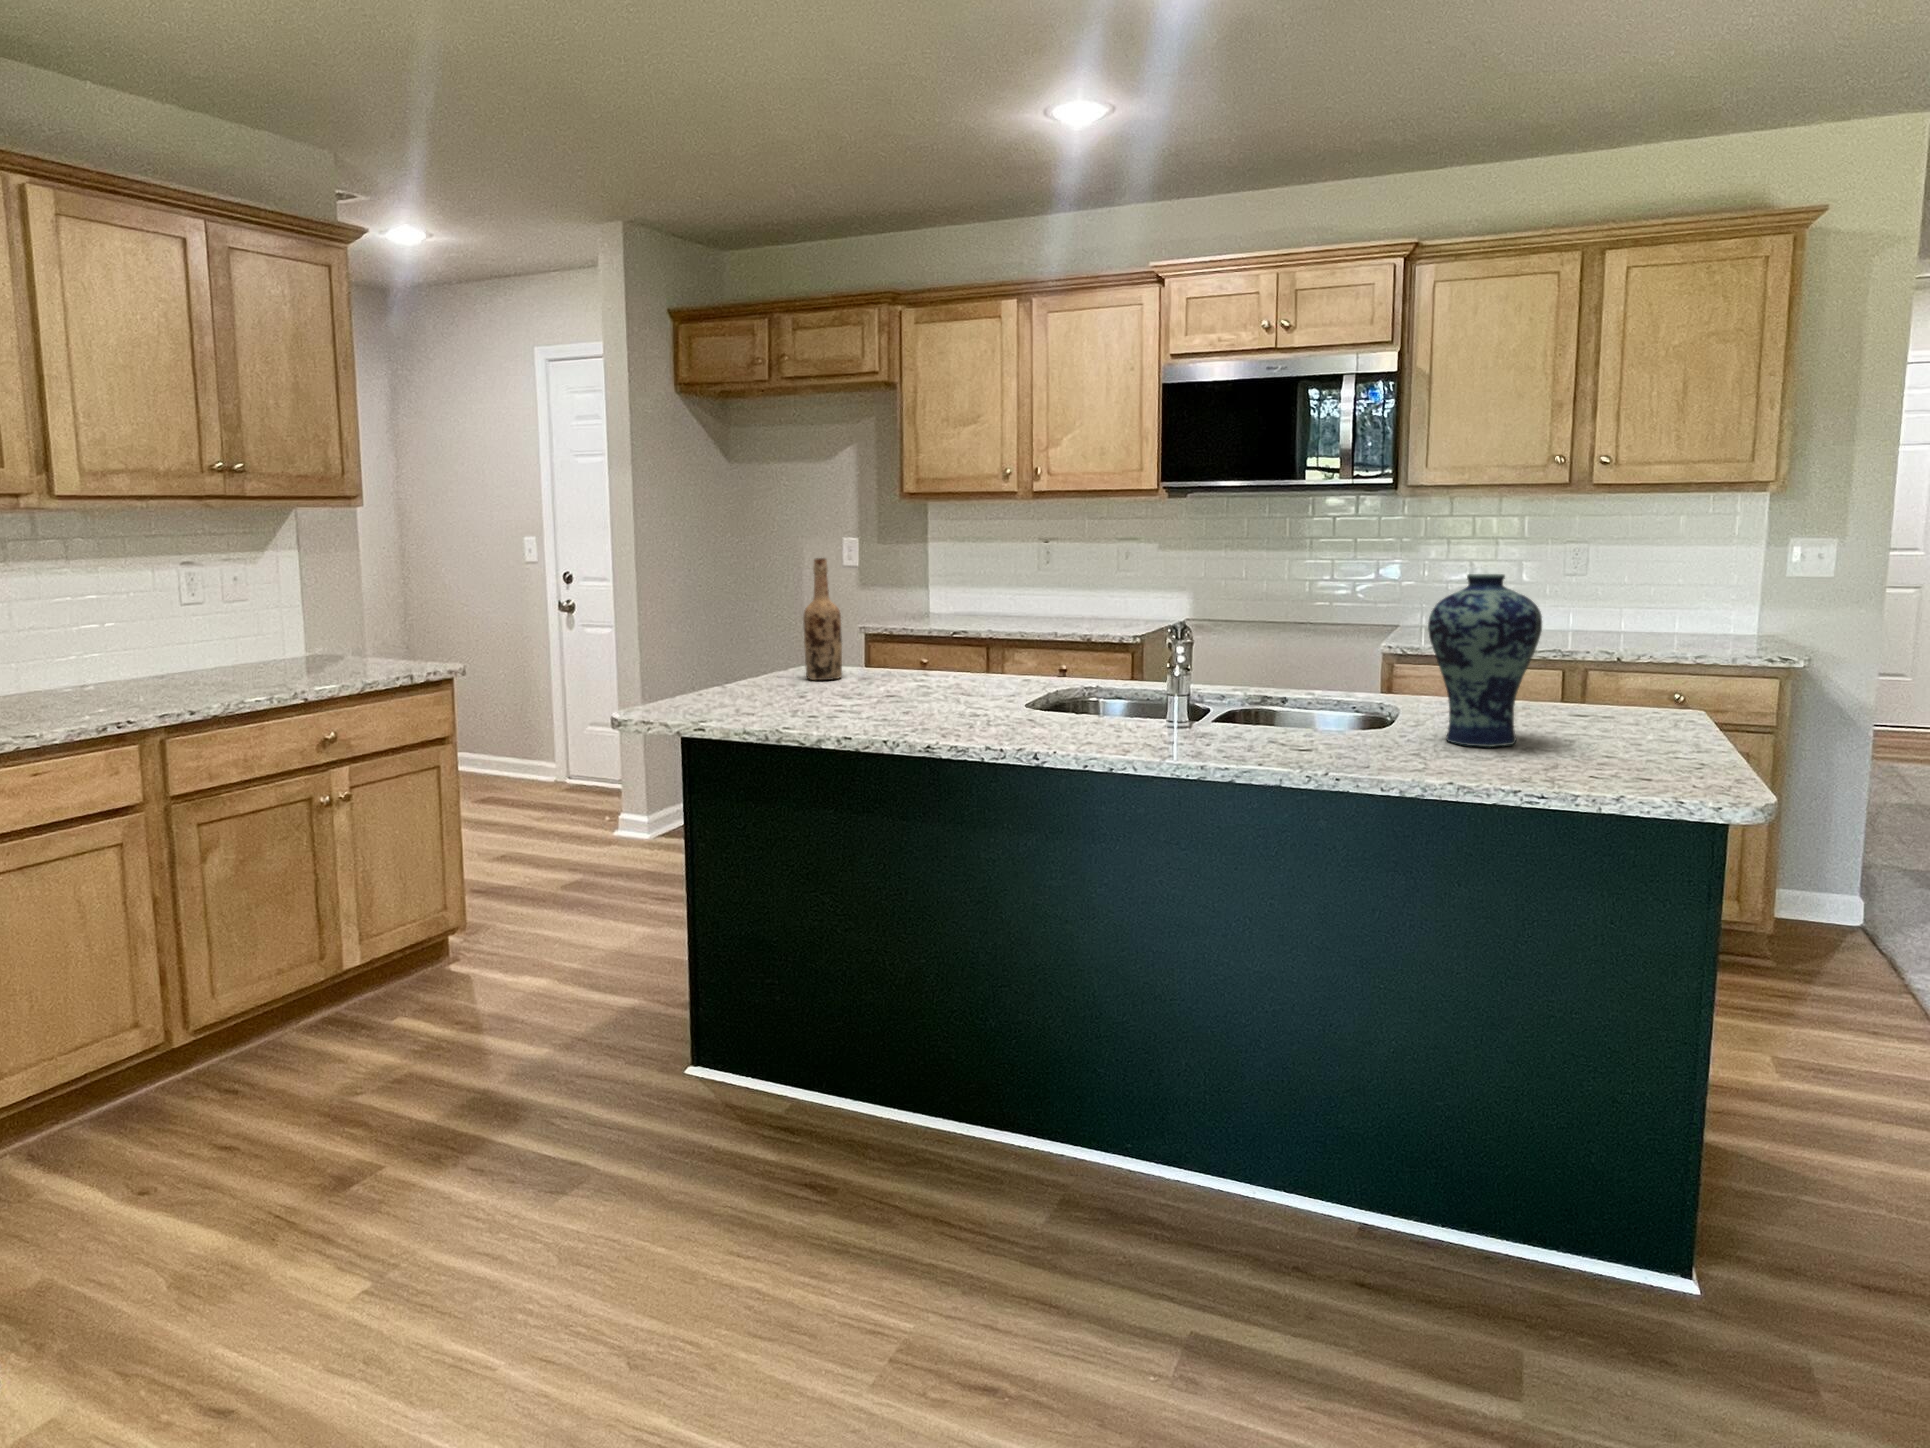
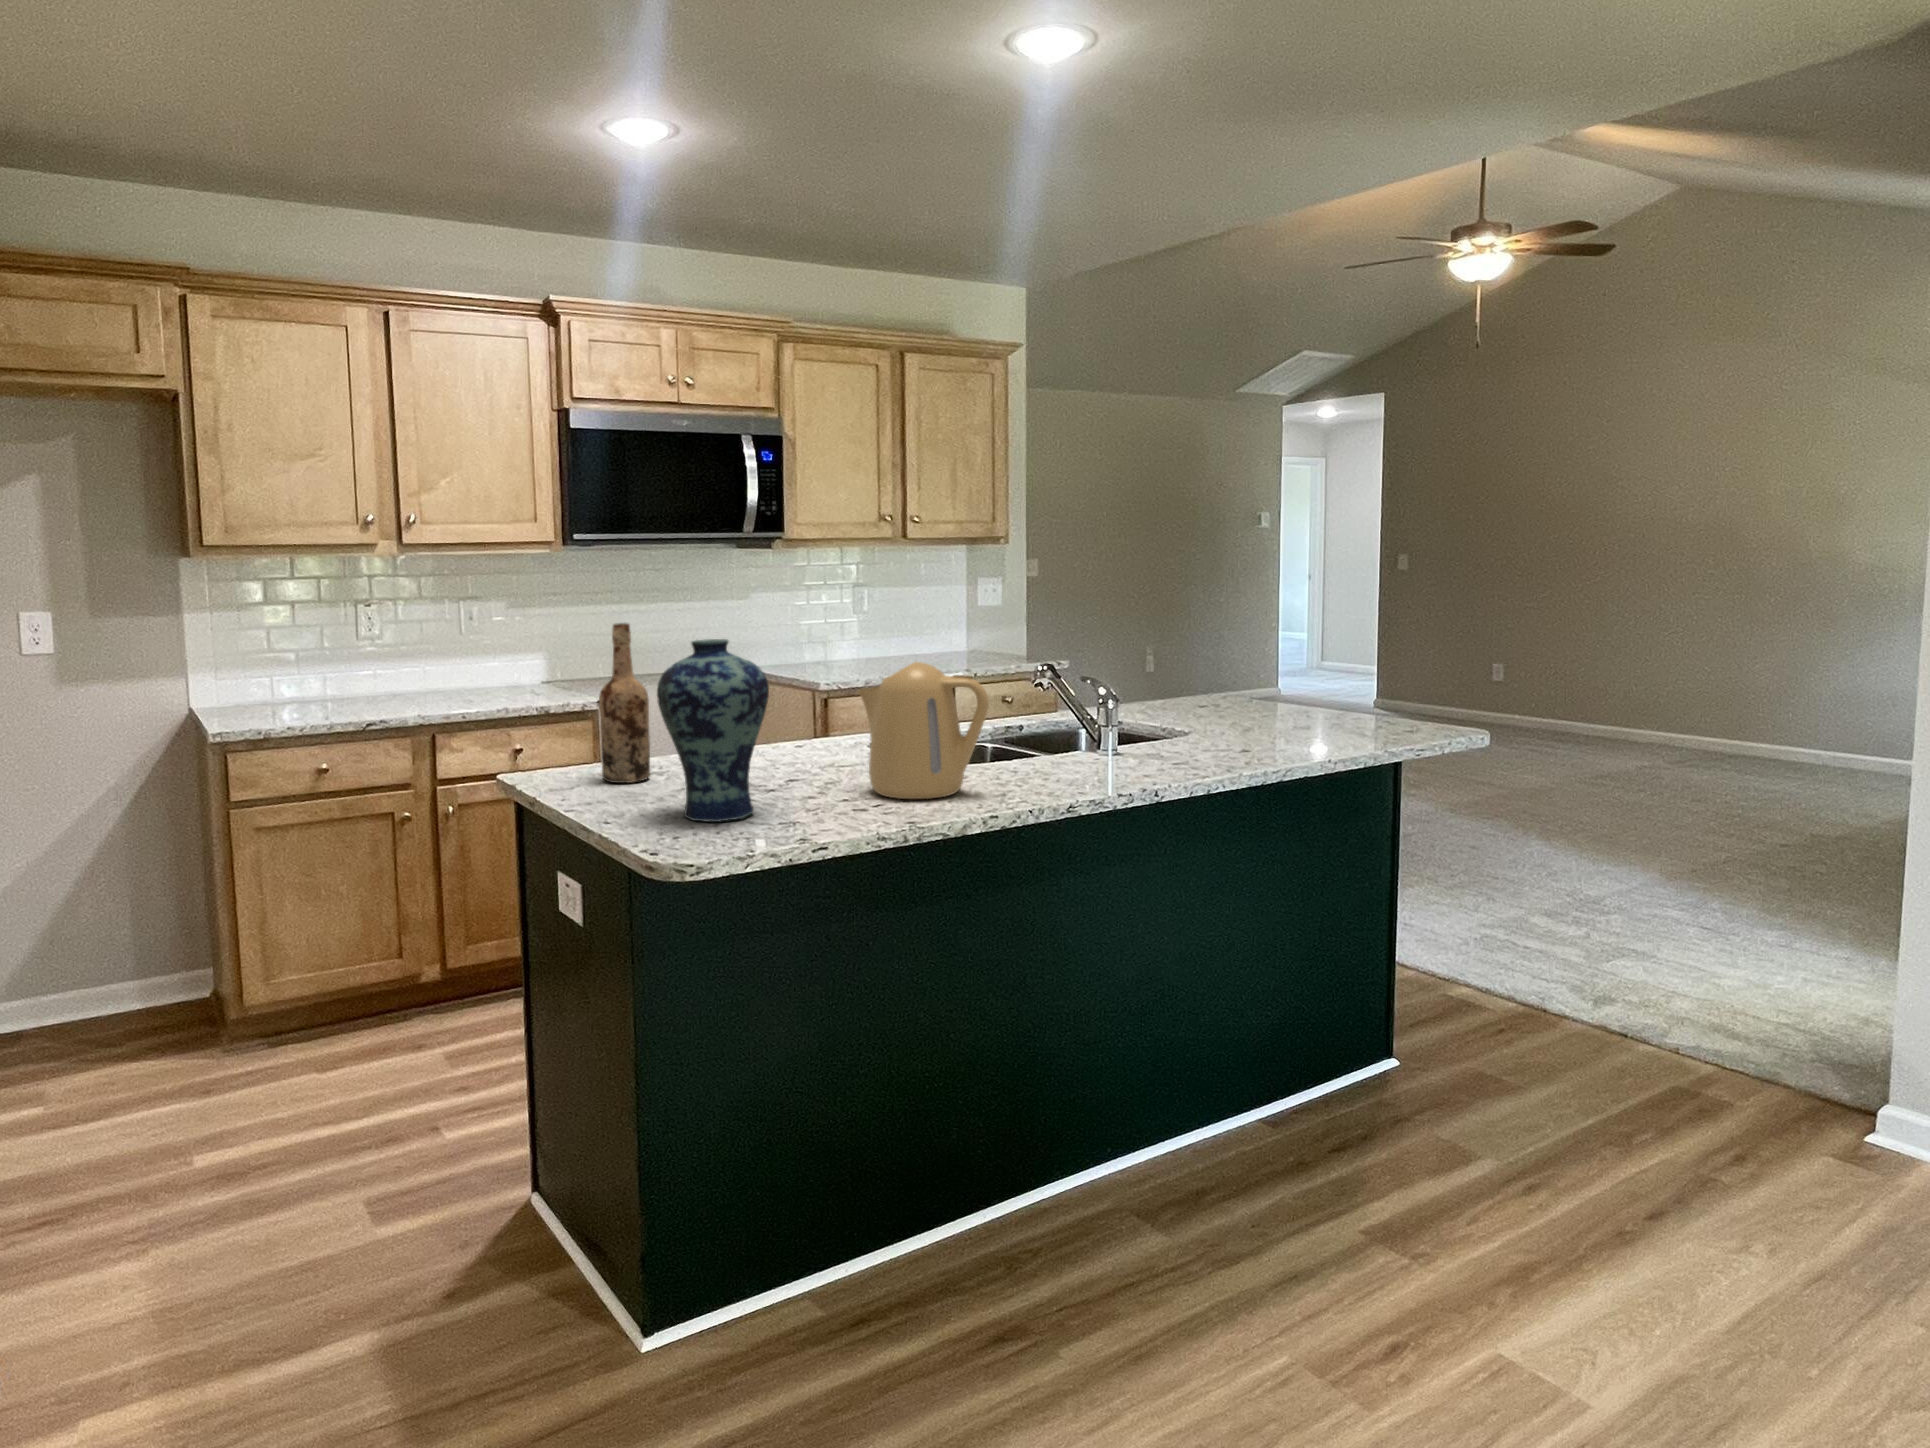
vase: present [1428,574,1542,747] -> present [657,639,769,822]
kettle: none [850,602,932,721] -> present [858,662,989,799]

